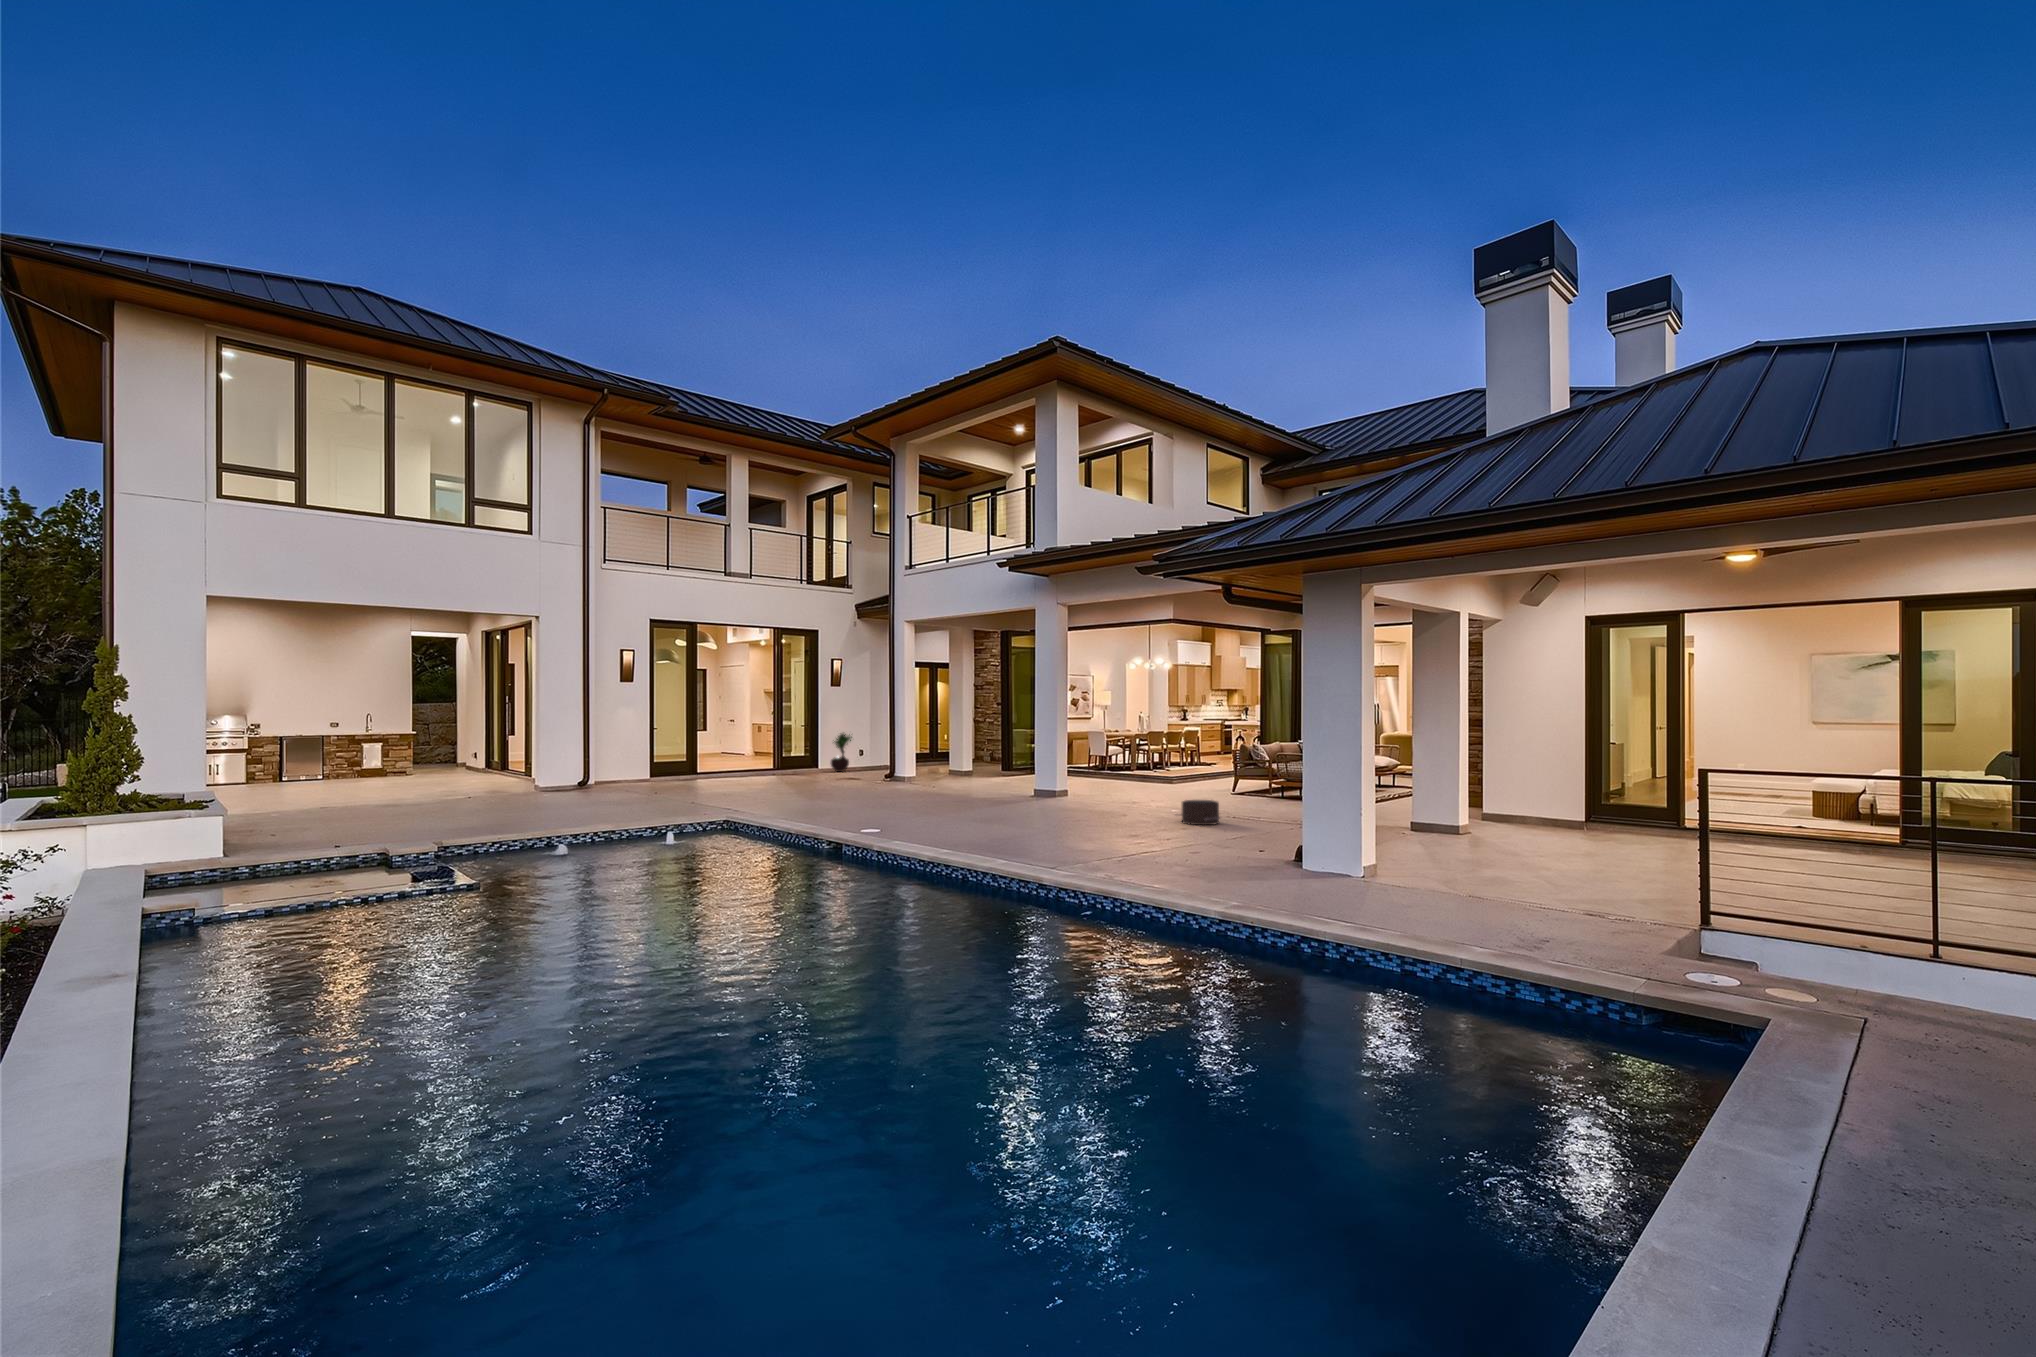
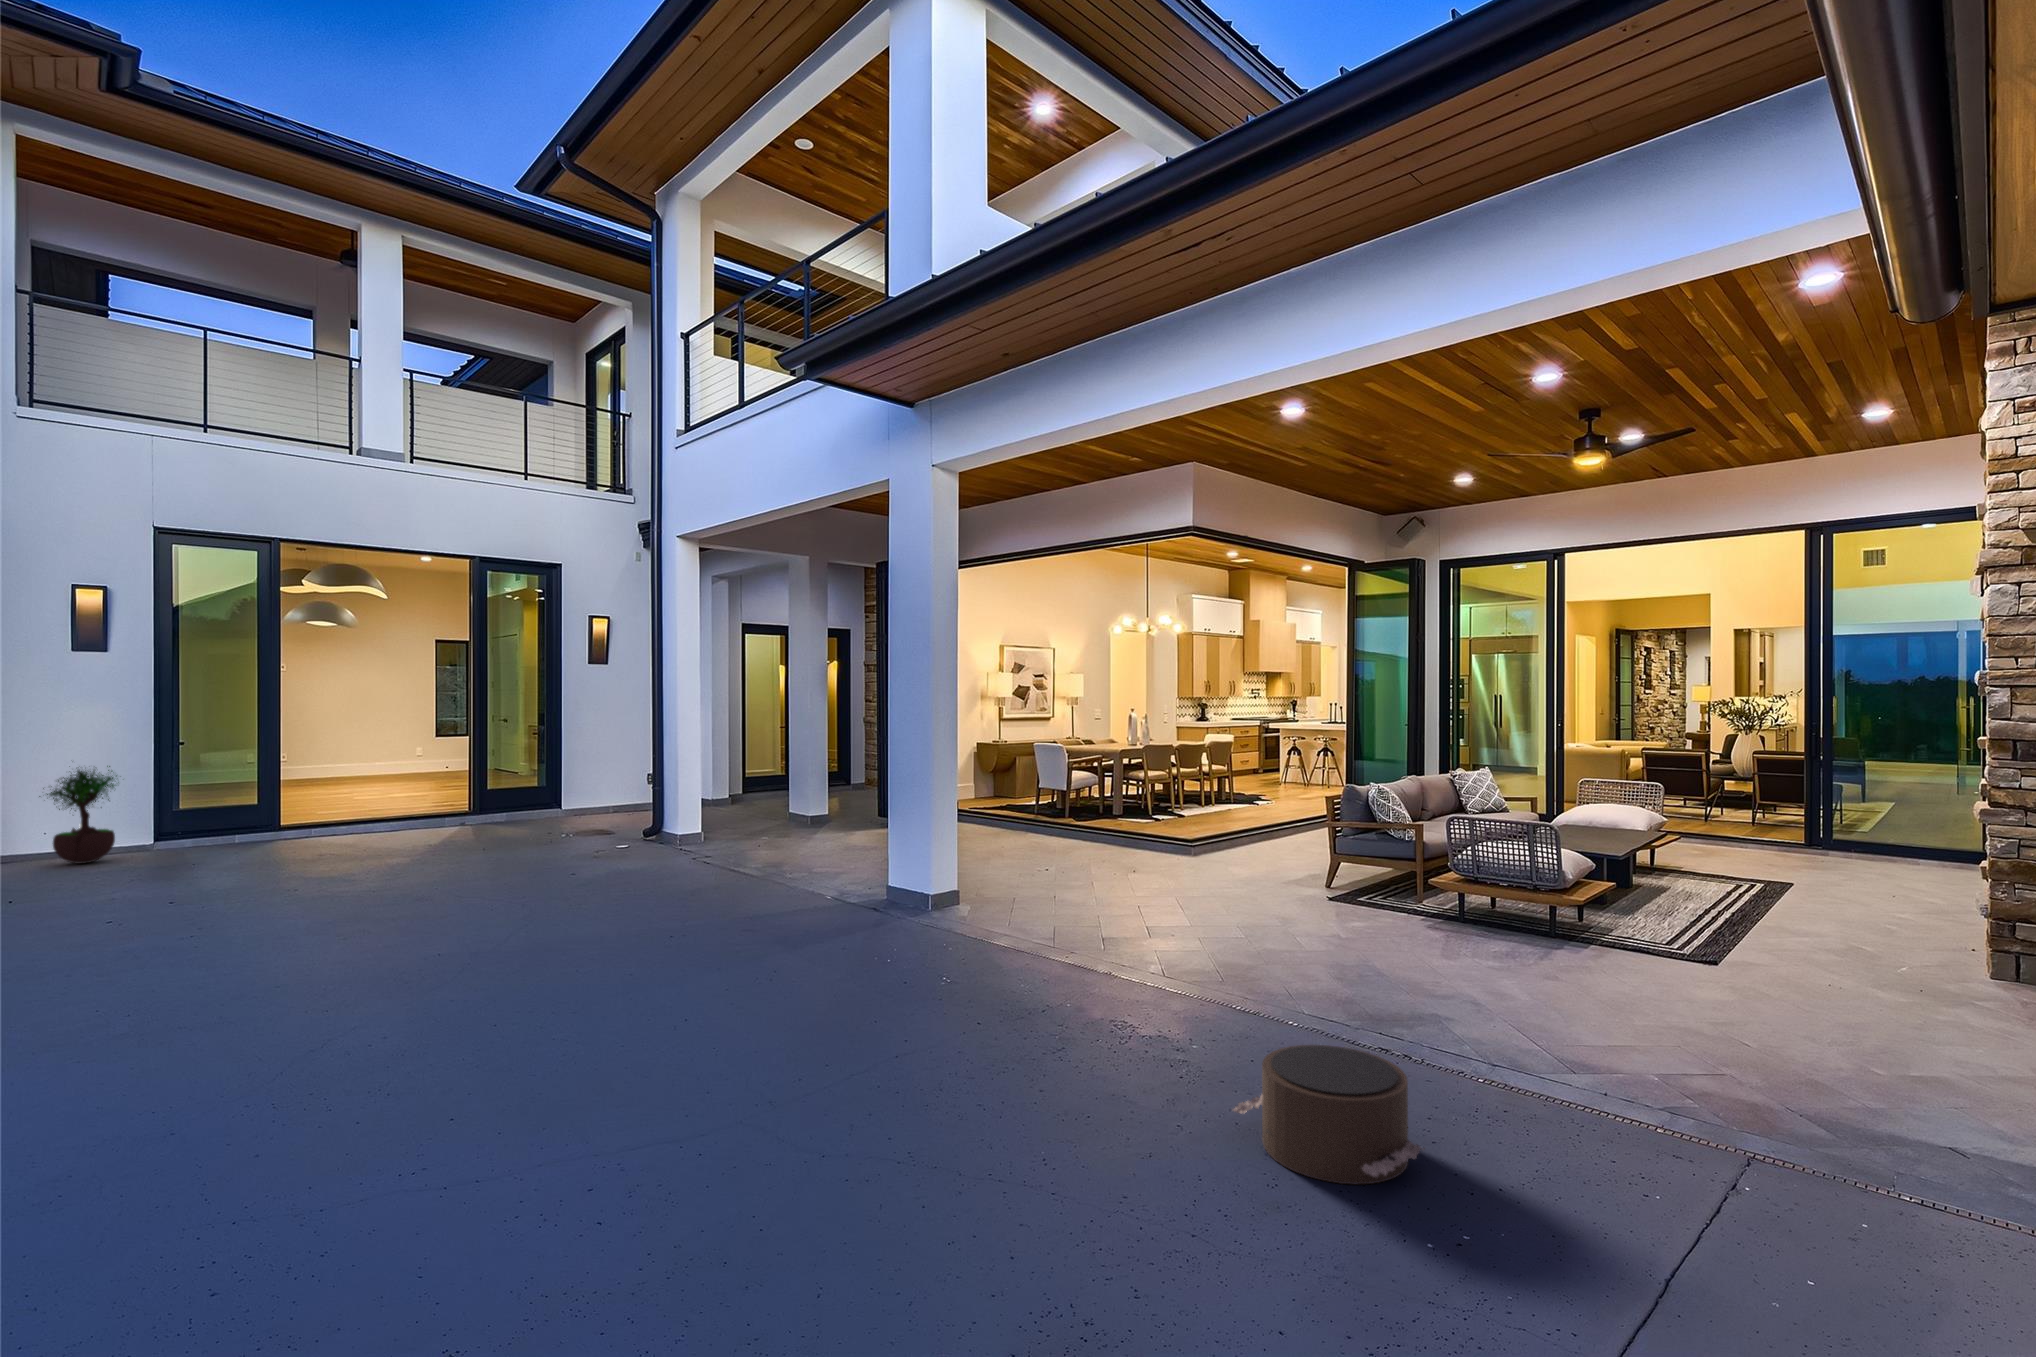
potted tree: present [831,733,852,772] -> present [39,766,119,864]

